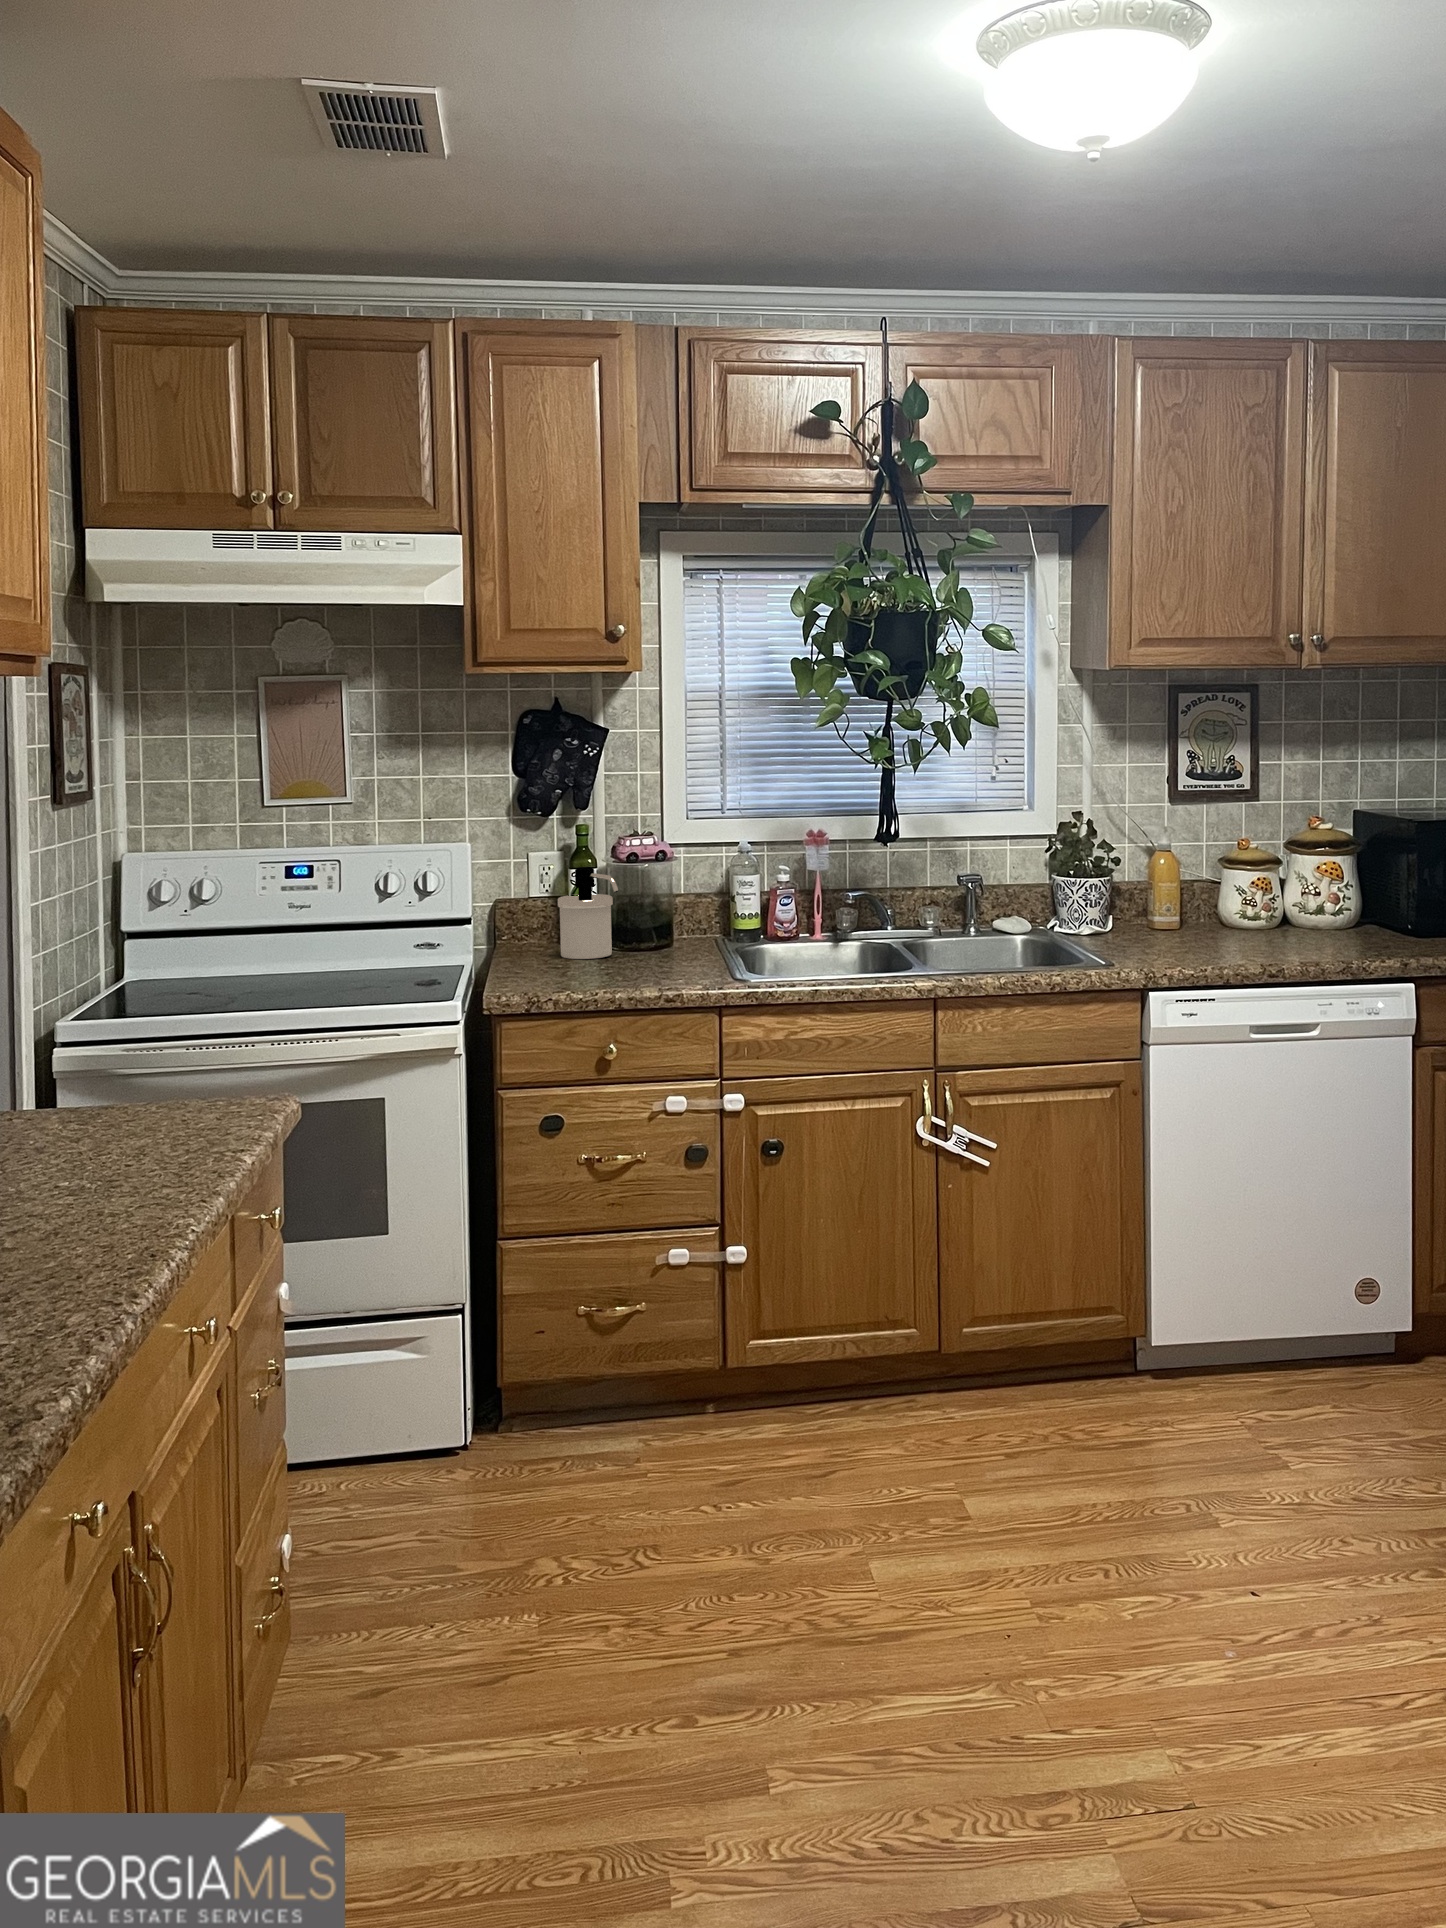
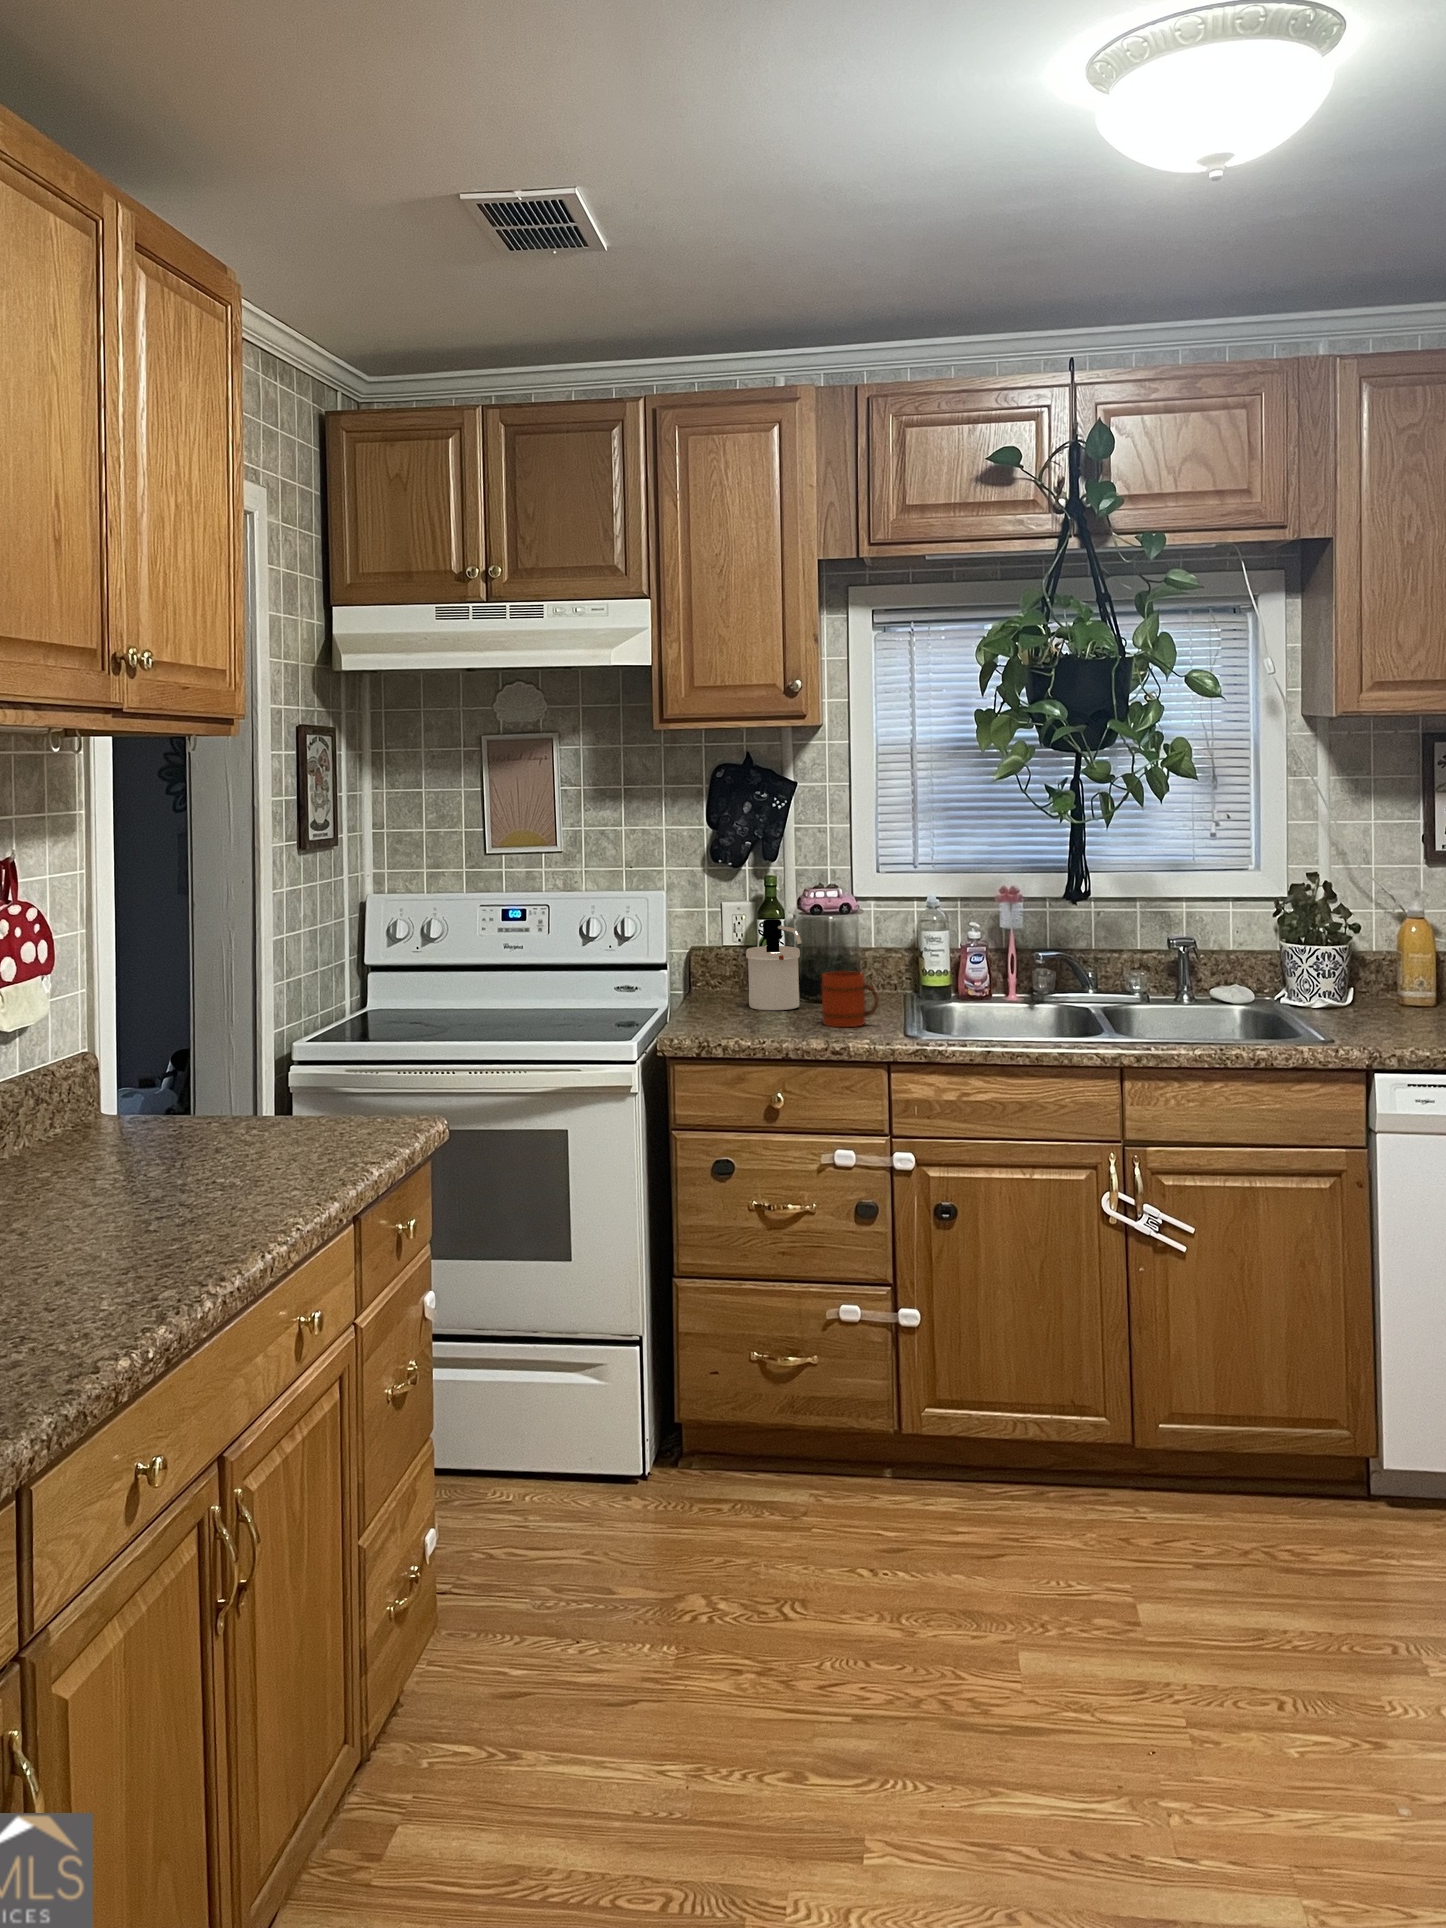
mug: none [642,917,699,972] -> present [821,971,879,1027]

